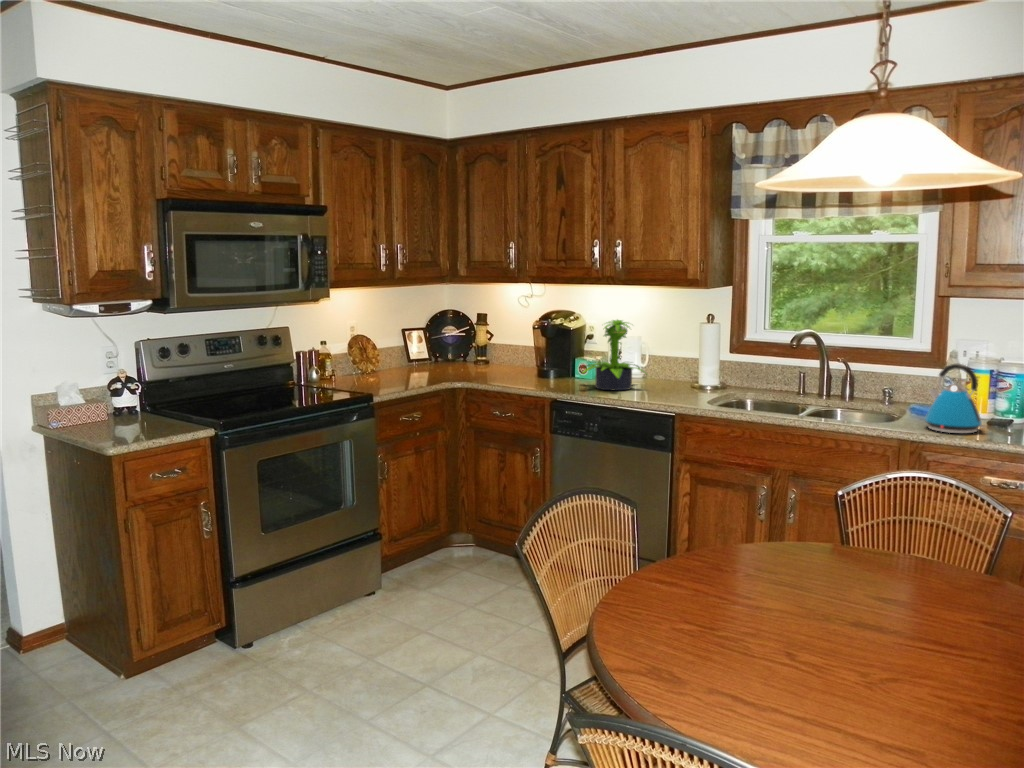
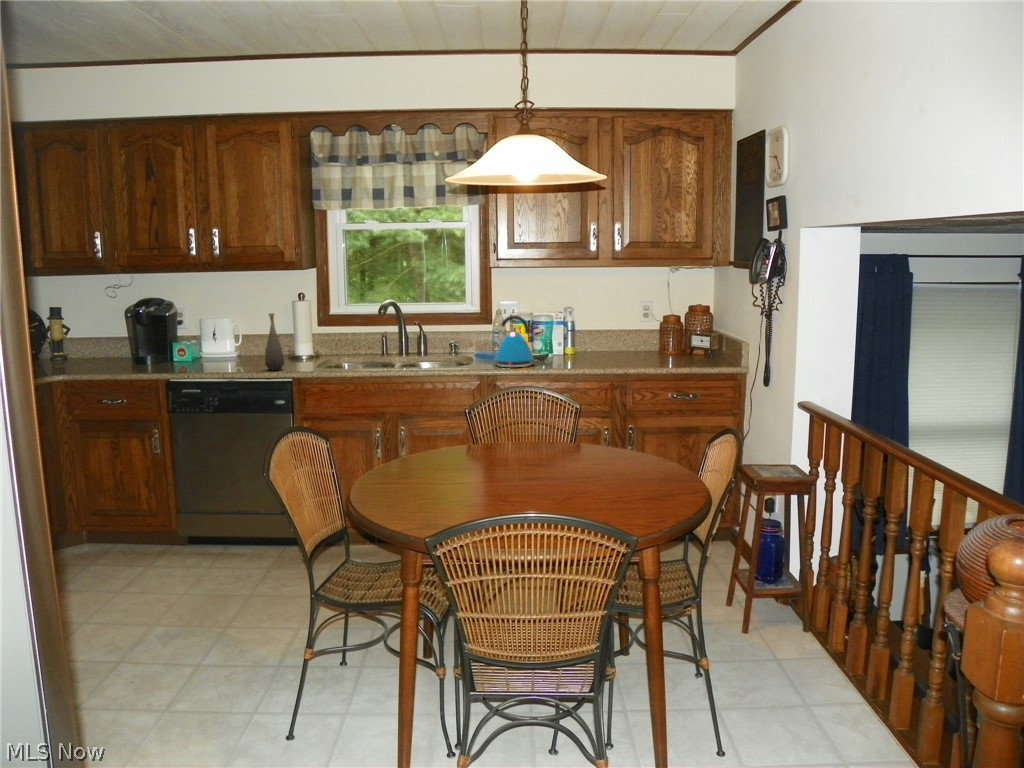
potted plant: present [583,320,647,391] -> none [185,301,253,368]
bottle: none [651,337,673,401] -> present [265,313,284,370]

